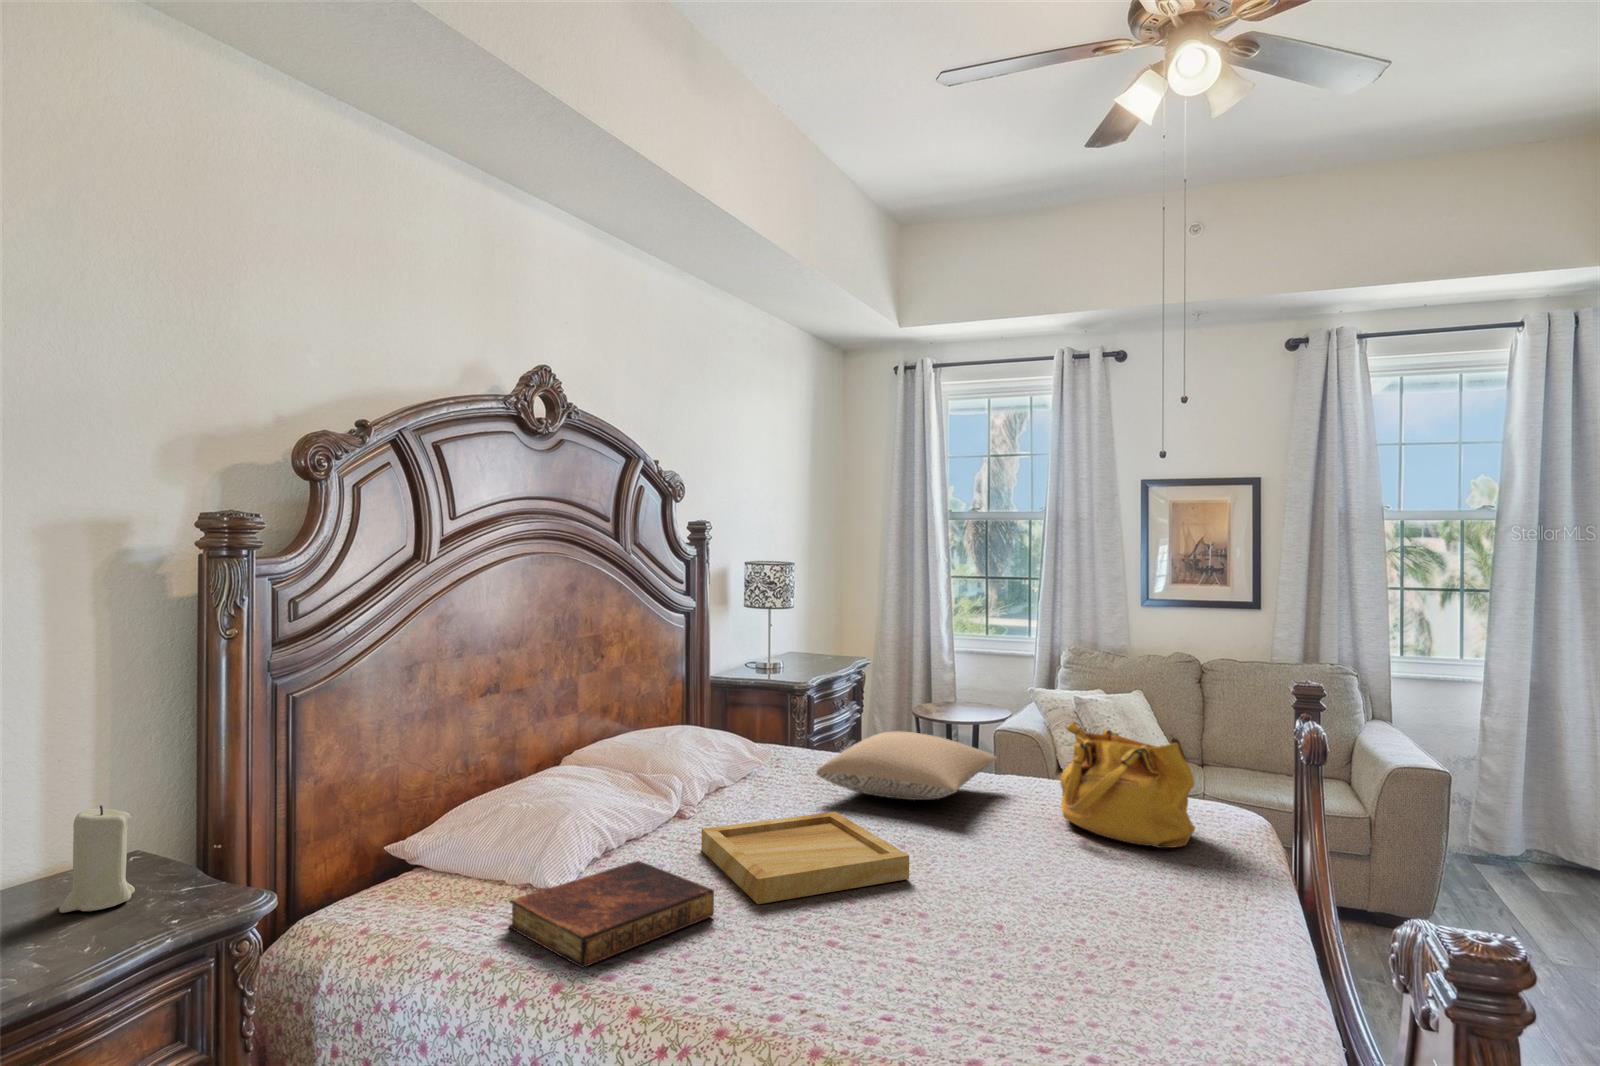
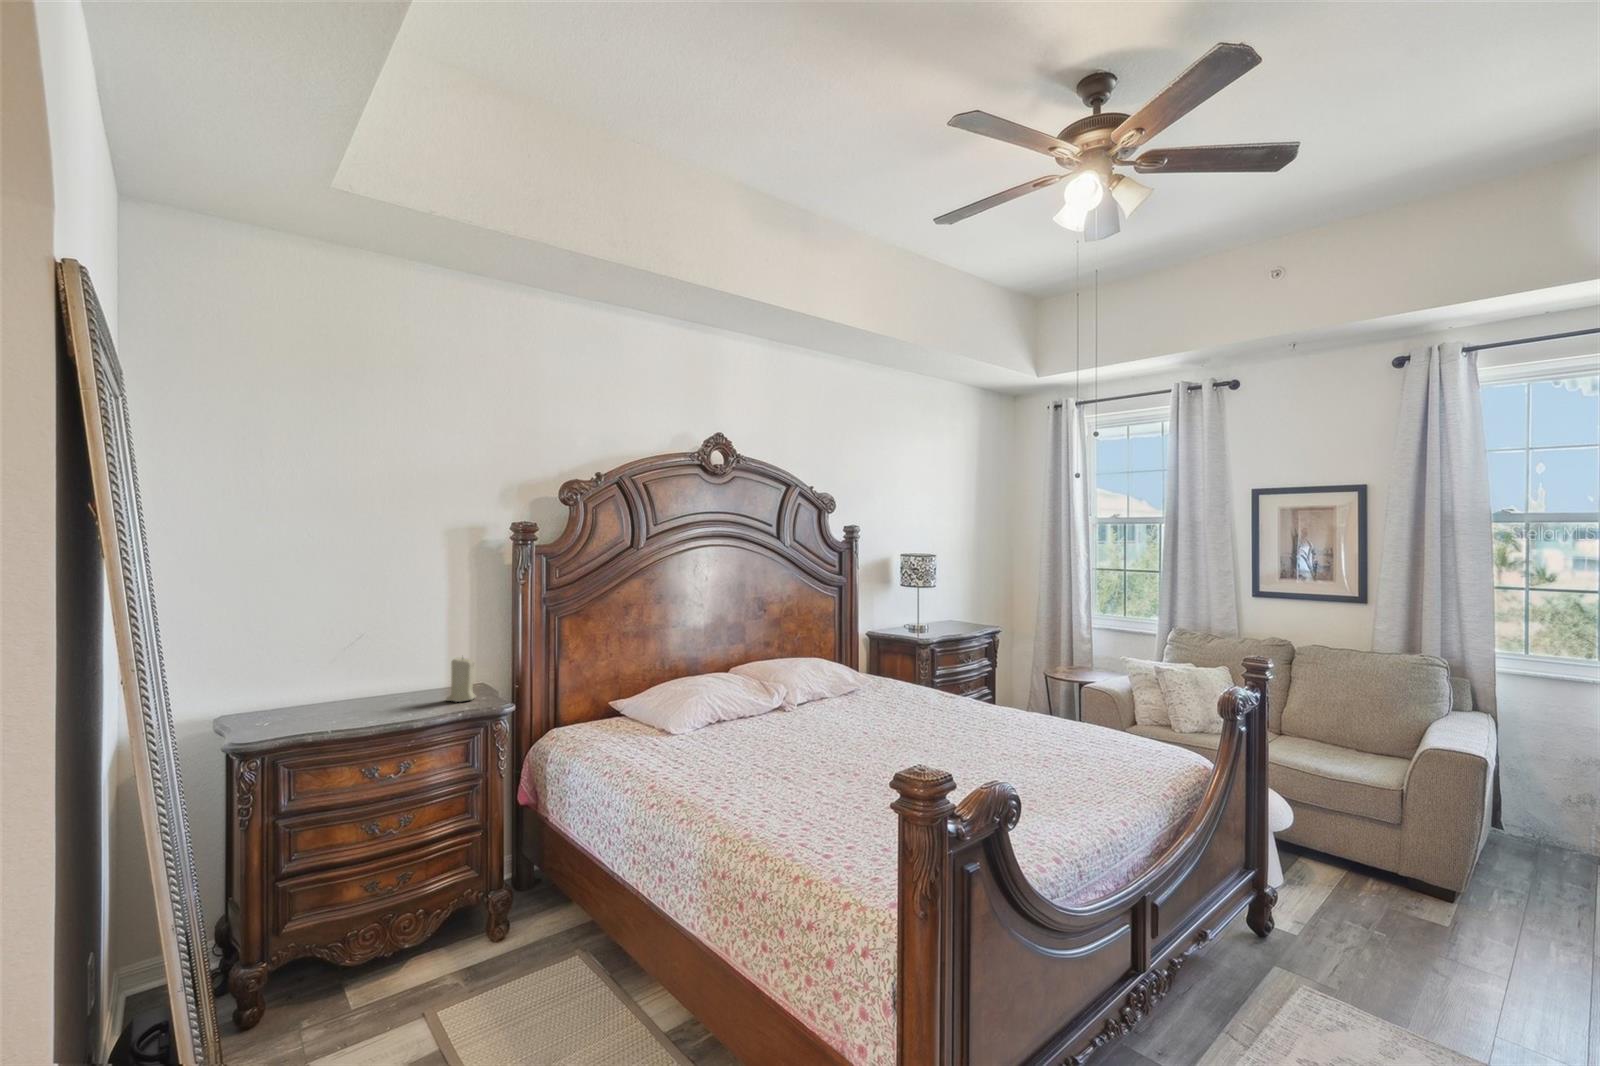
handbag: present [1060,722,1195,848] -> none [1021,670,1121,763]
pillow: present [816,731,997,800] -> none [876,672,1016,717]
tray: present [701,812,909,904] -> none [774,713,879,753]
book: present [509,861,714,968] -> none [641,722,745,762]

